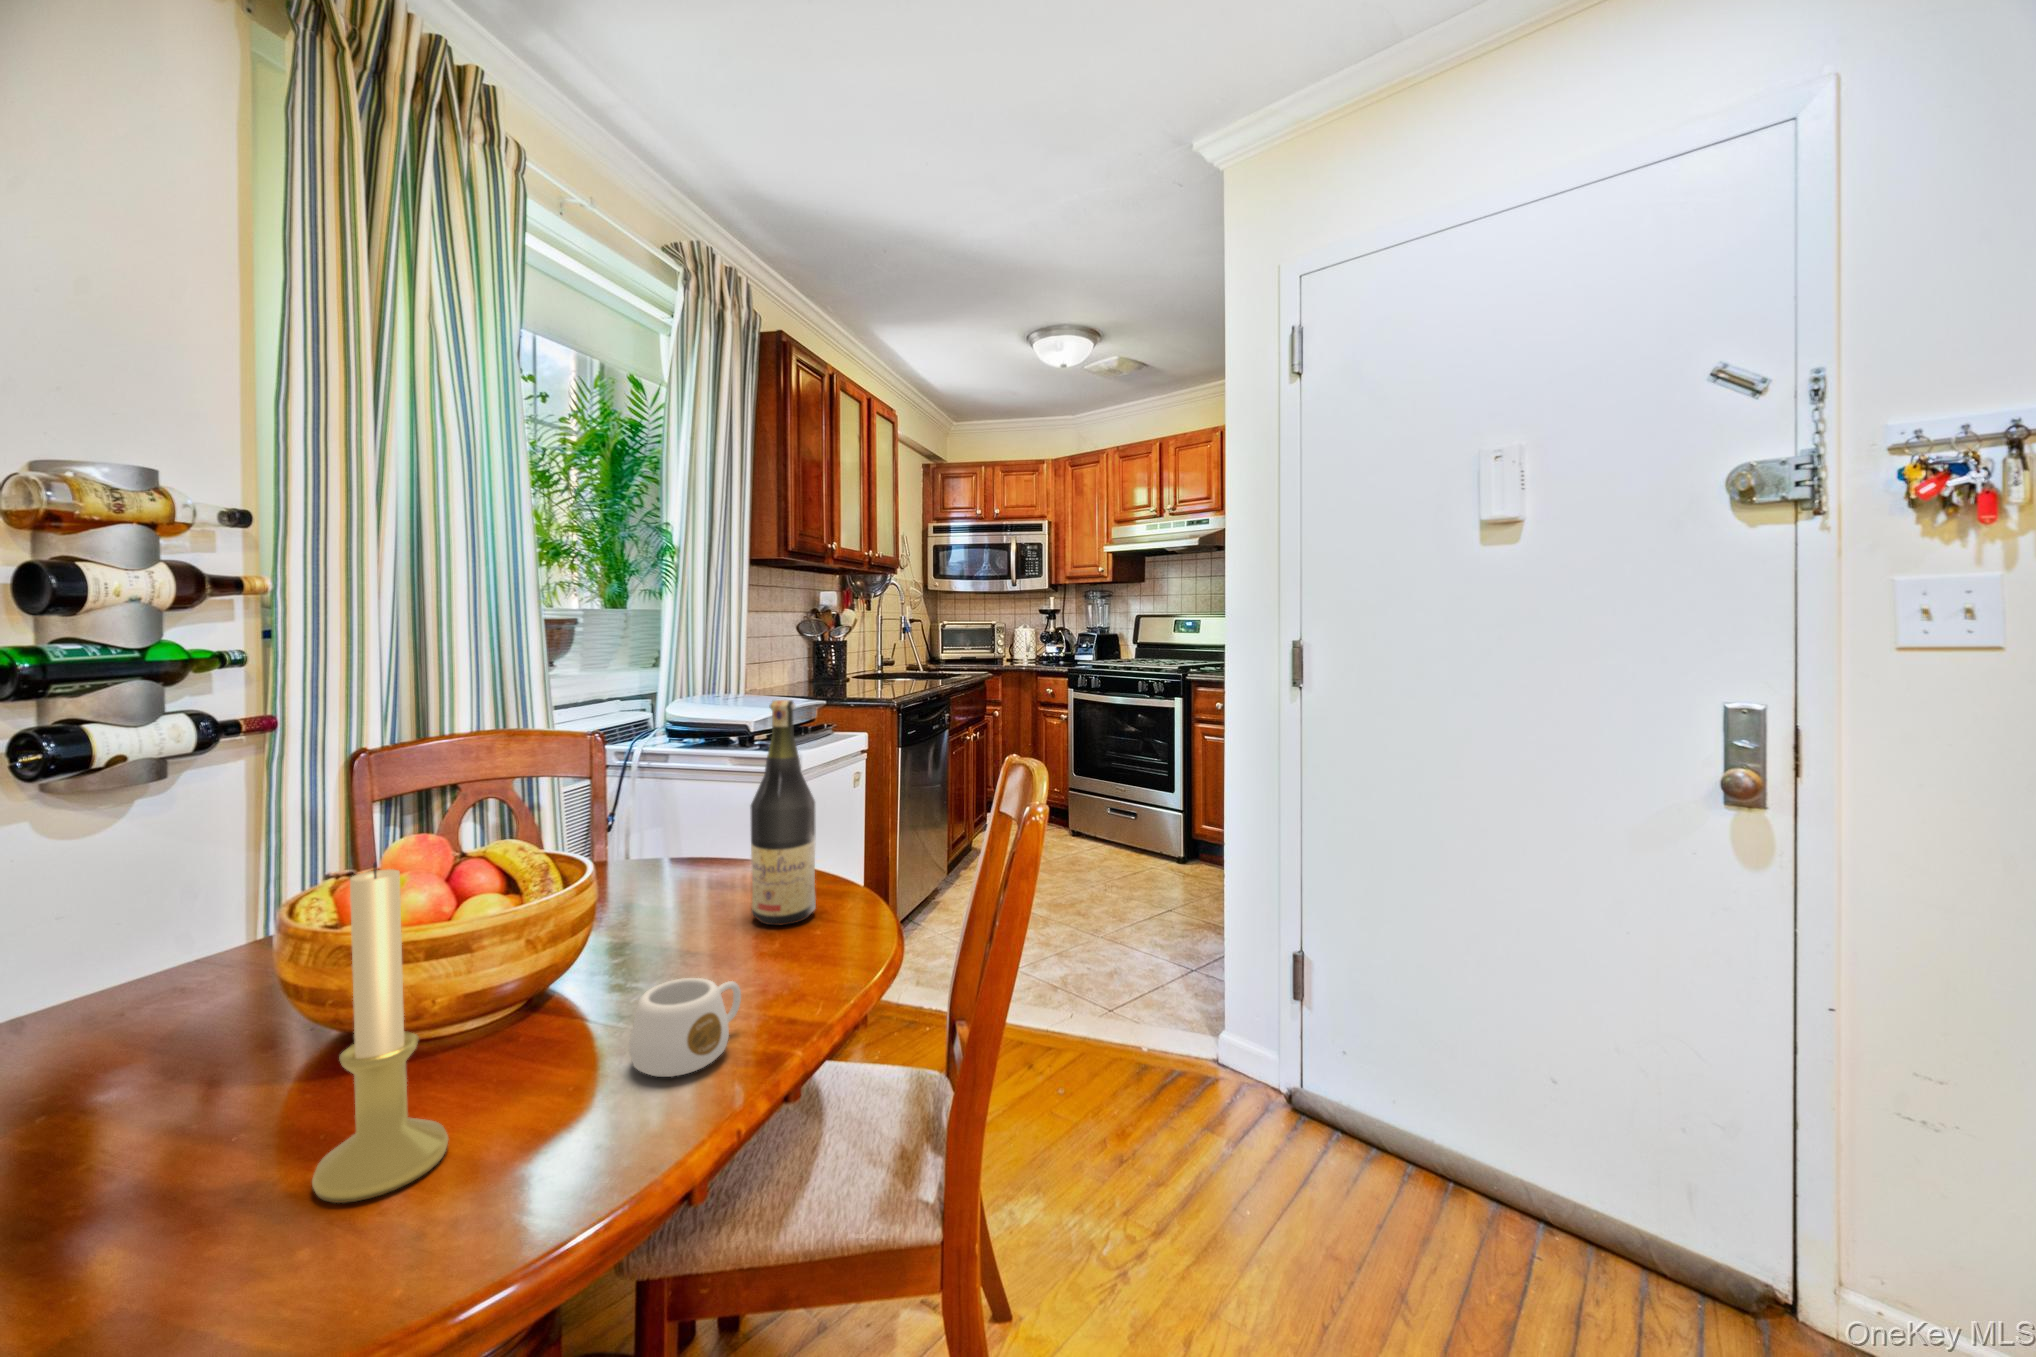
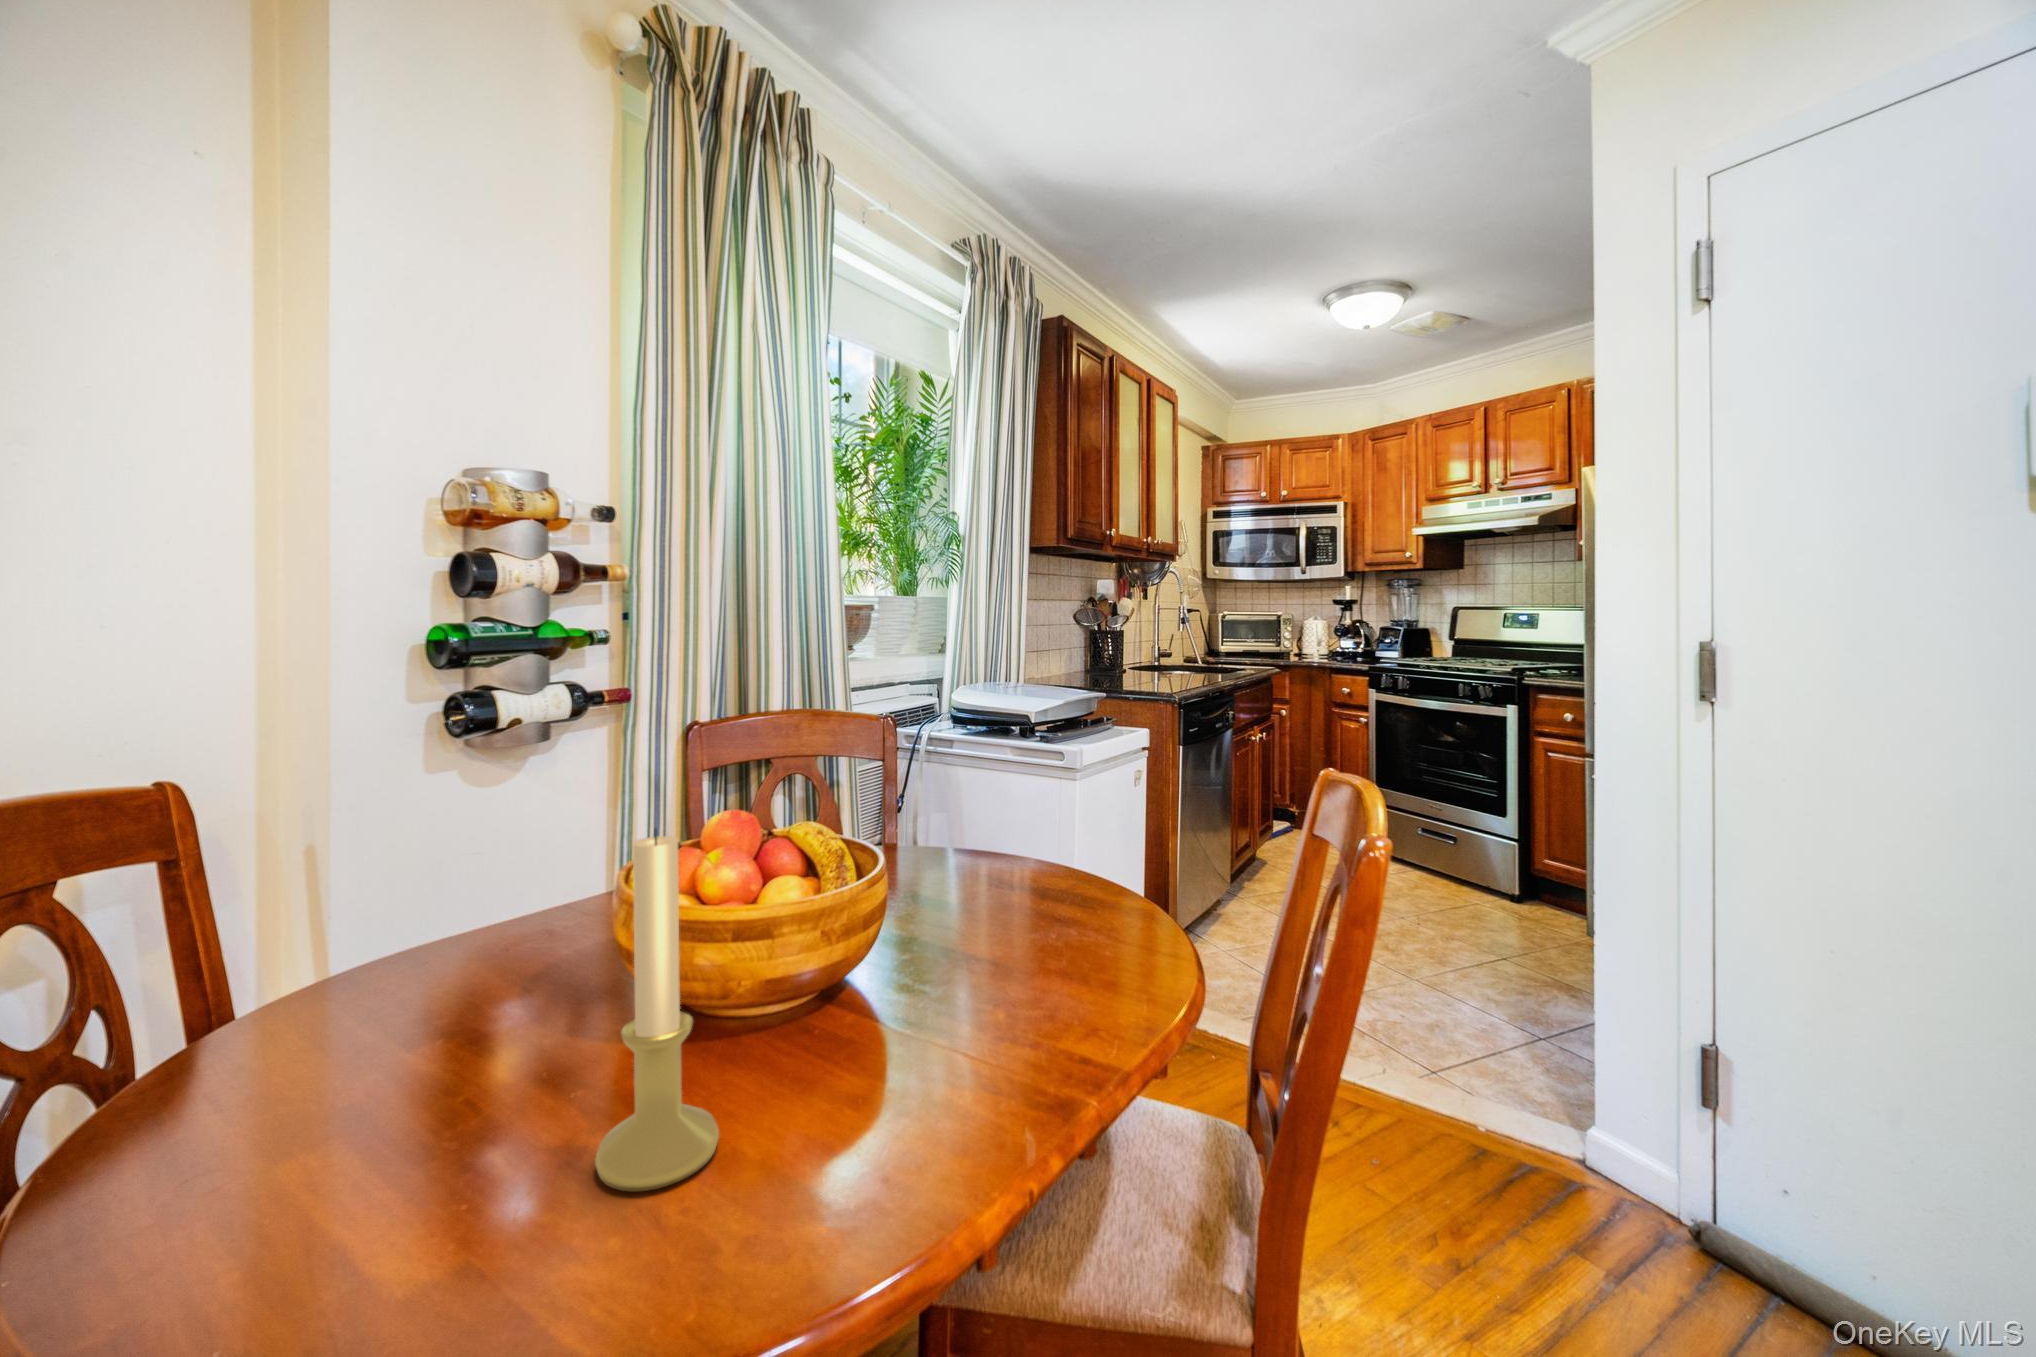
wine bottle: present [750,700,816,925] -> none [1028,680,1100,935]
mug: present [629,978,741,1077] -> none [899,990,1019,1107]

